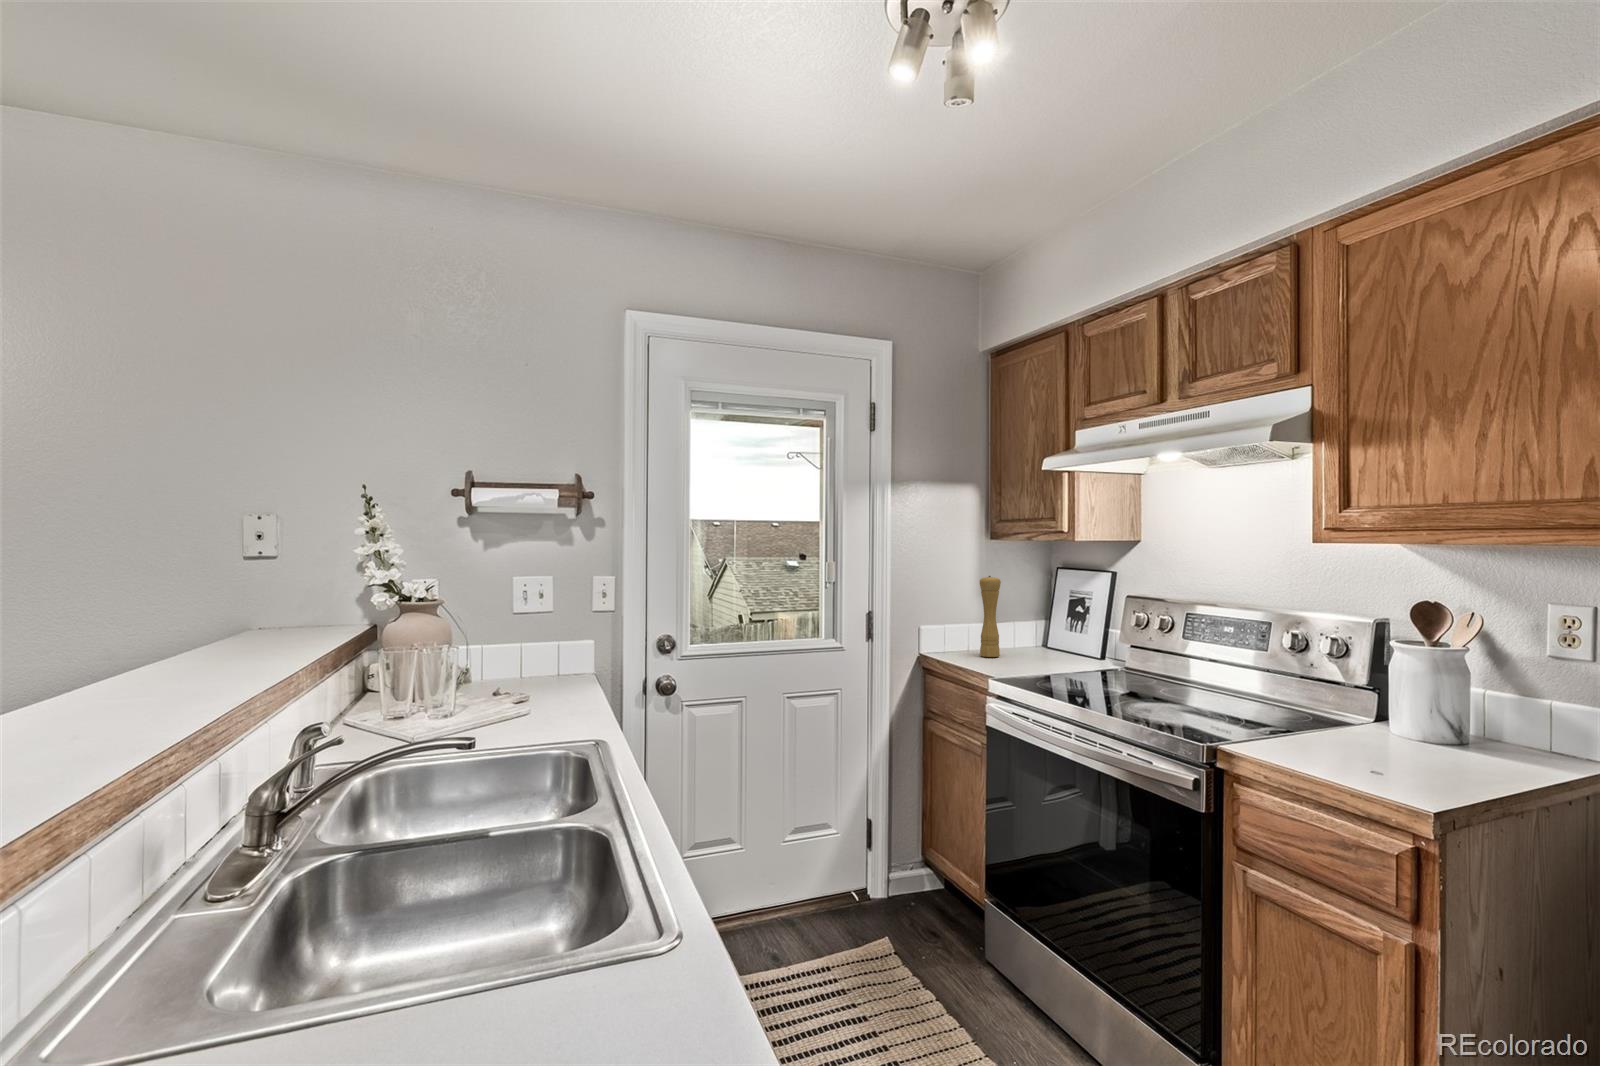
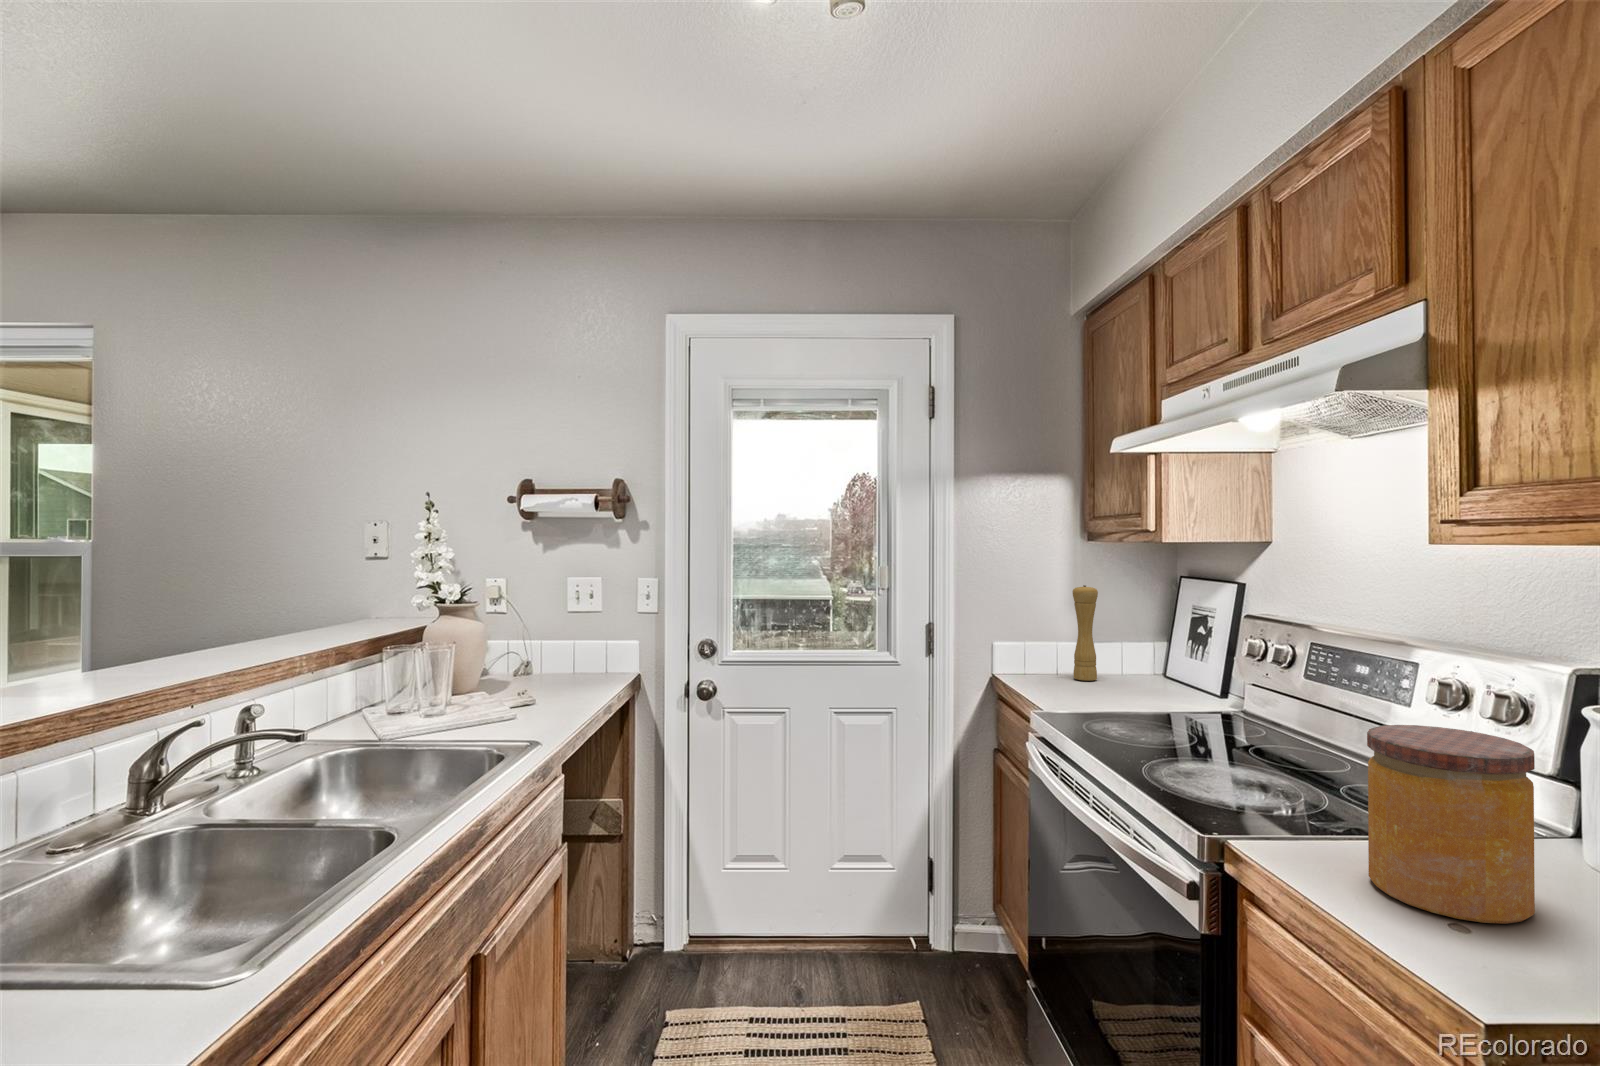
jar: none [1299,658,1391,766] -> present [1367,725,1535,924]

